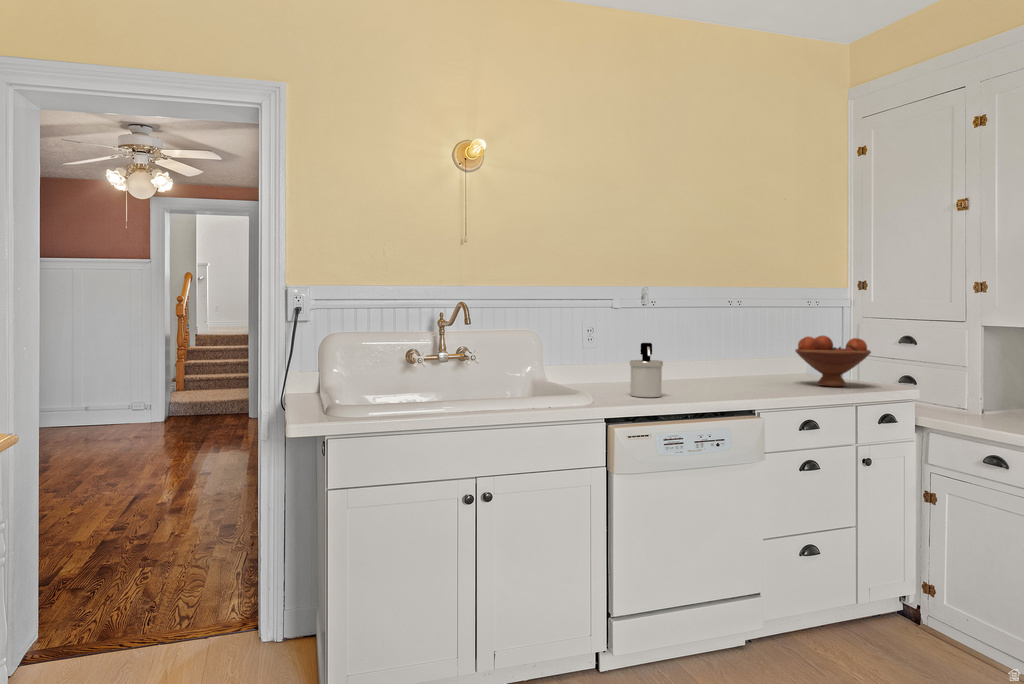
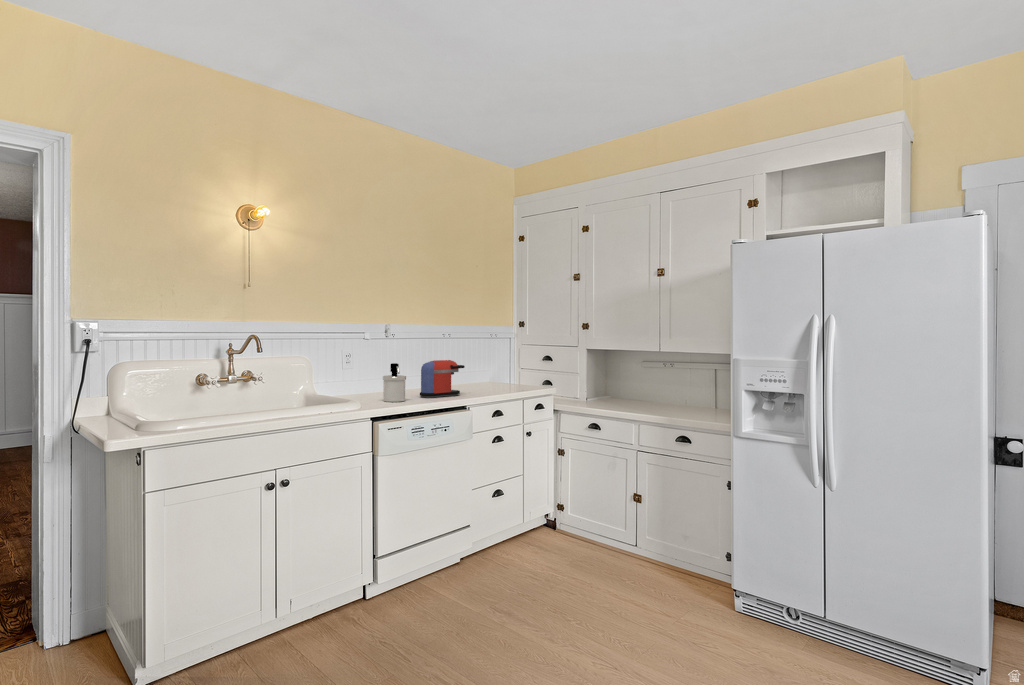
fruit bowl: present [796,336,871,387] -> none [485,355,529,388]
coffee maker: none [686,340,757,394] -> present [420,360,465,398]

